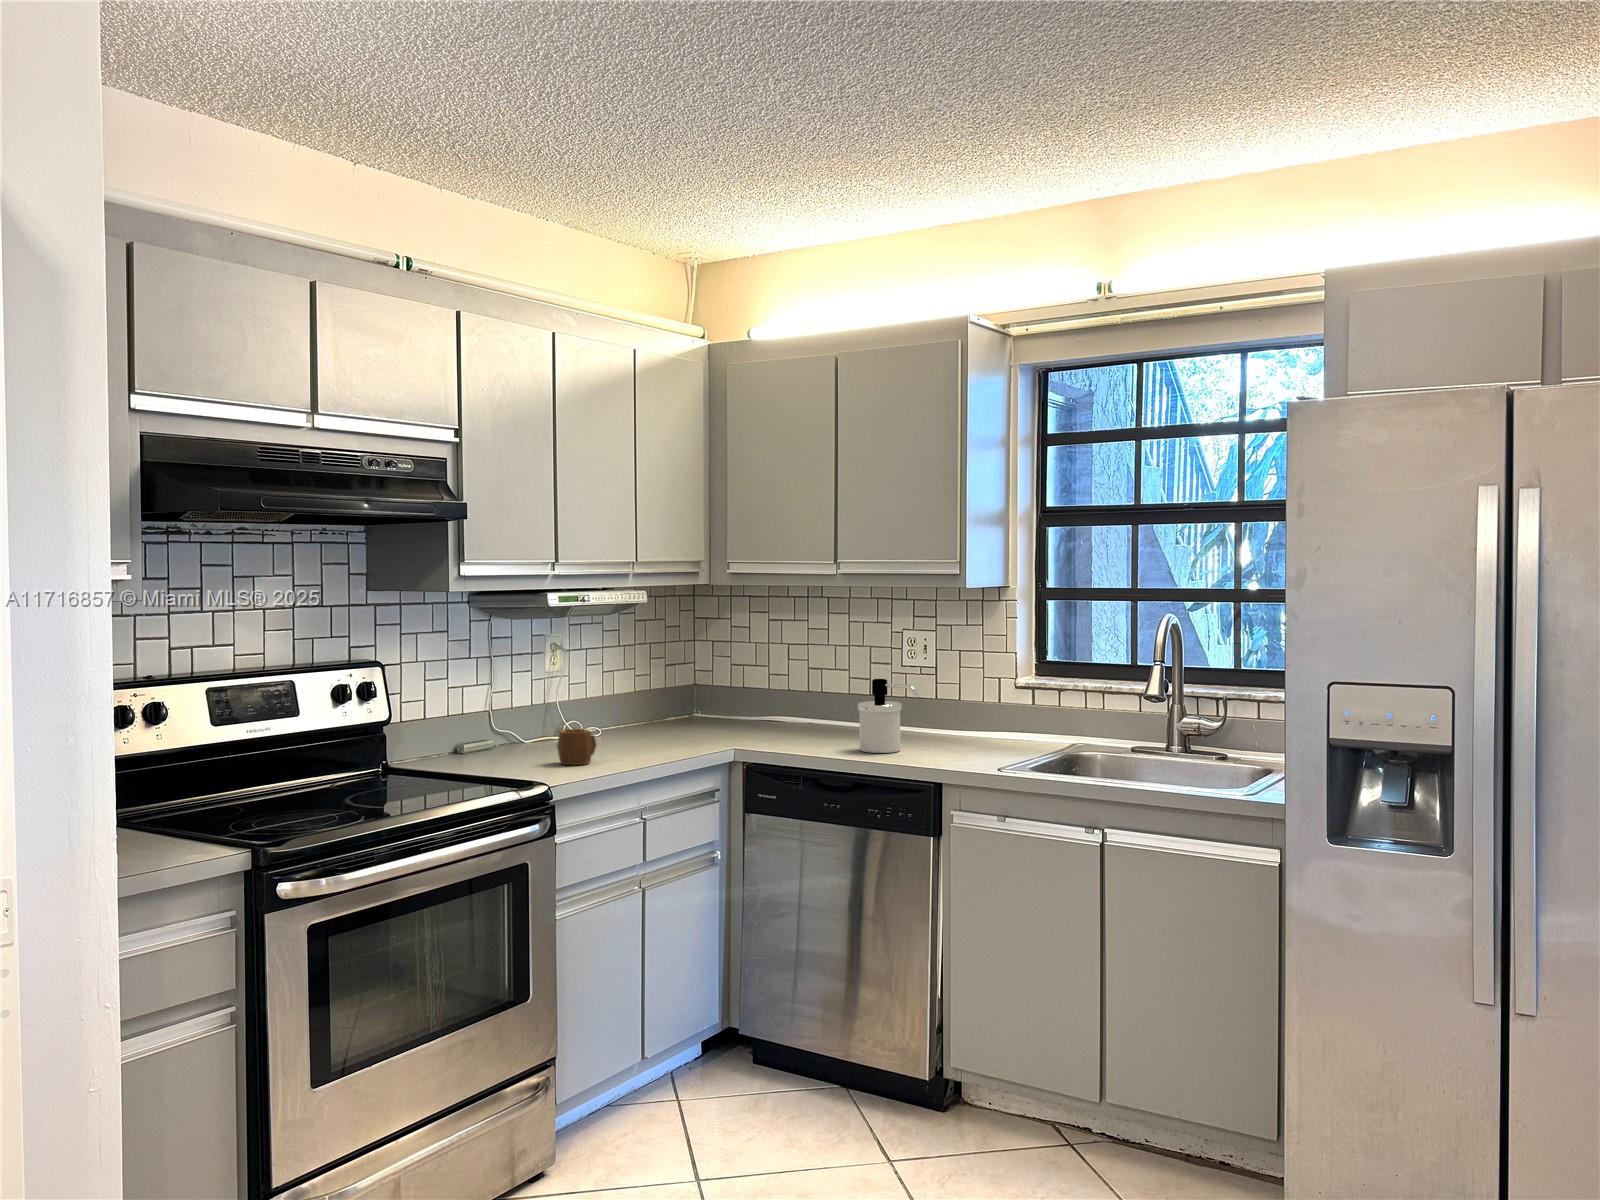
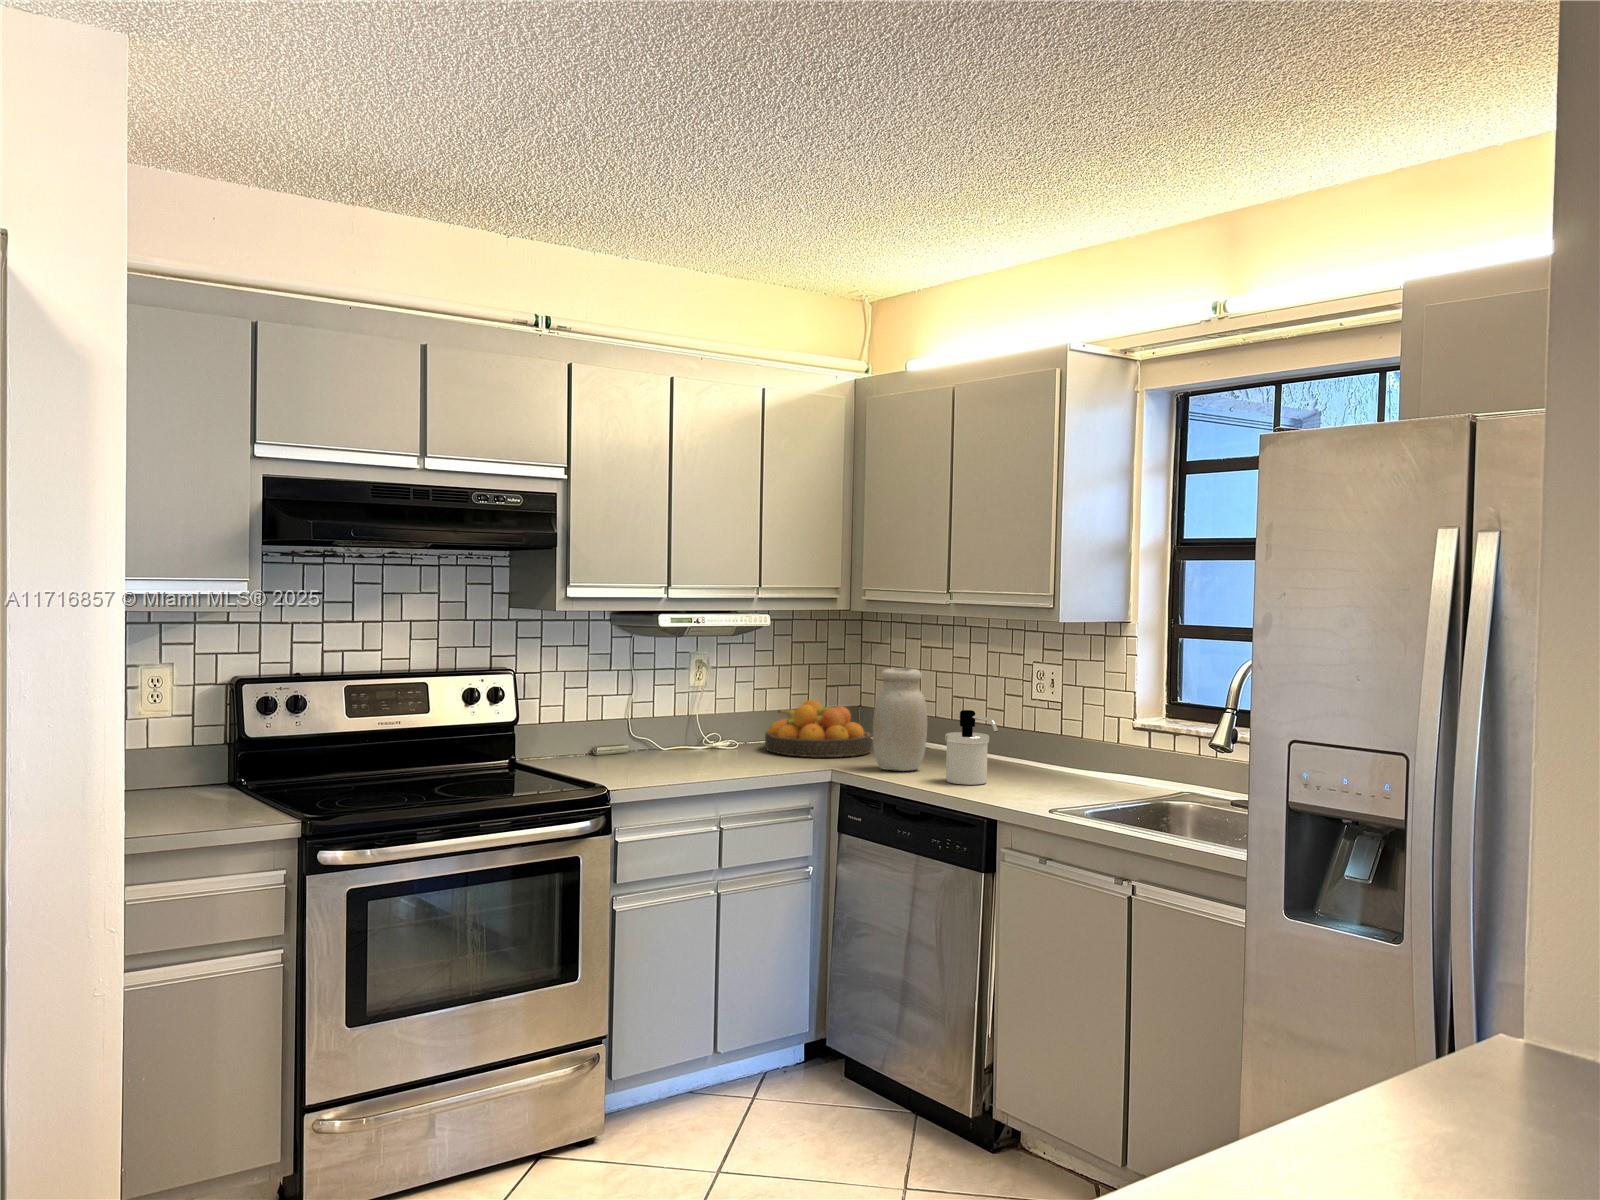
jar: none [769,641,824,745] -> present [873,668,927,771]
fruit bowl: none [628,680,740,739] -> present [765,700,872,757]
mug: present [557,729,596,765] -> none [655,740,694,773]

